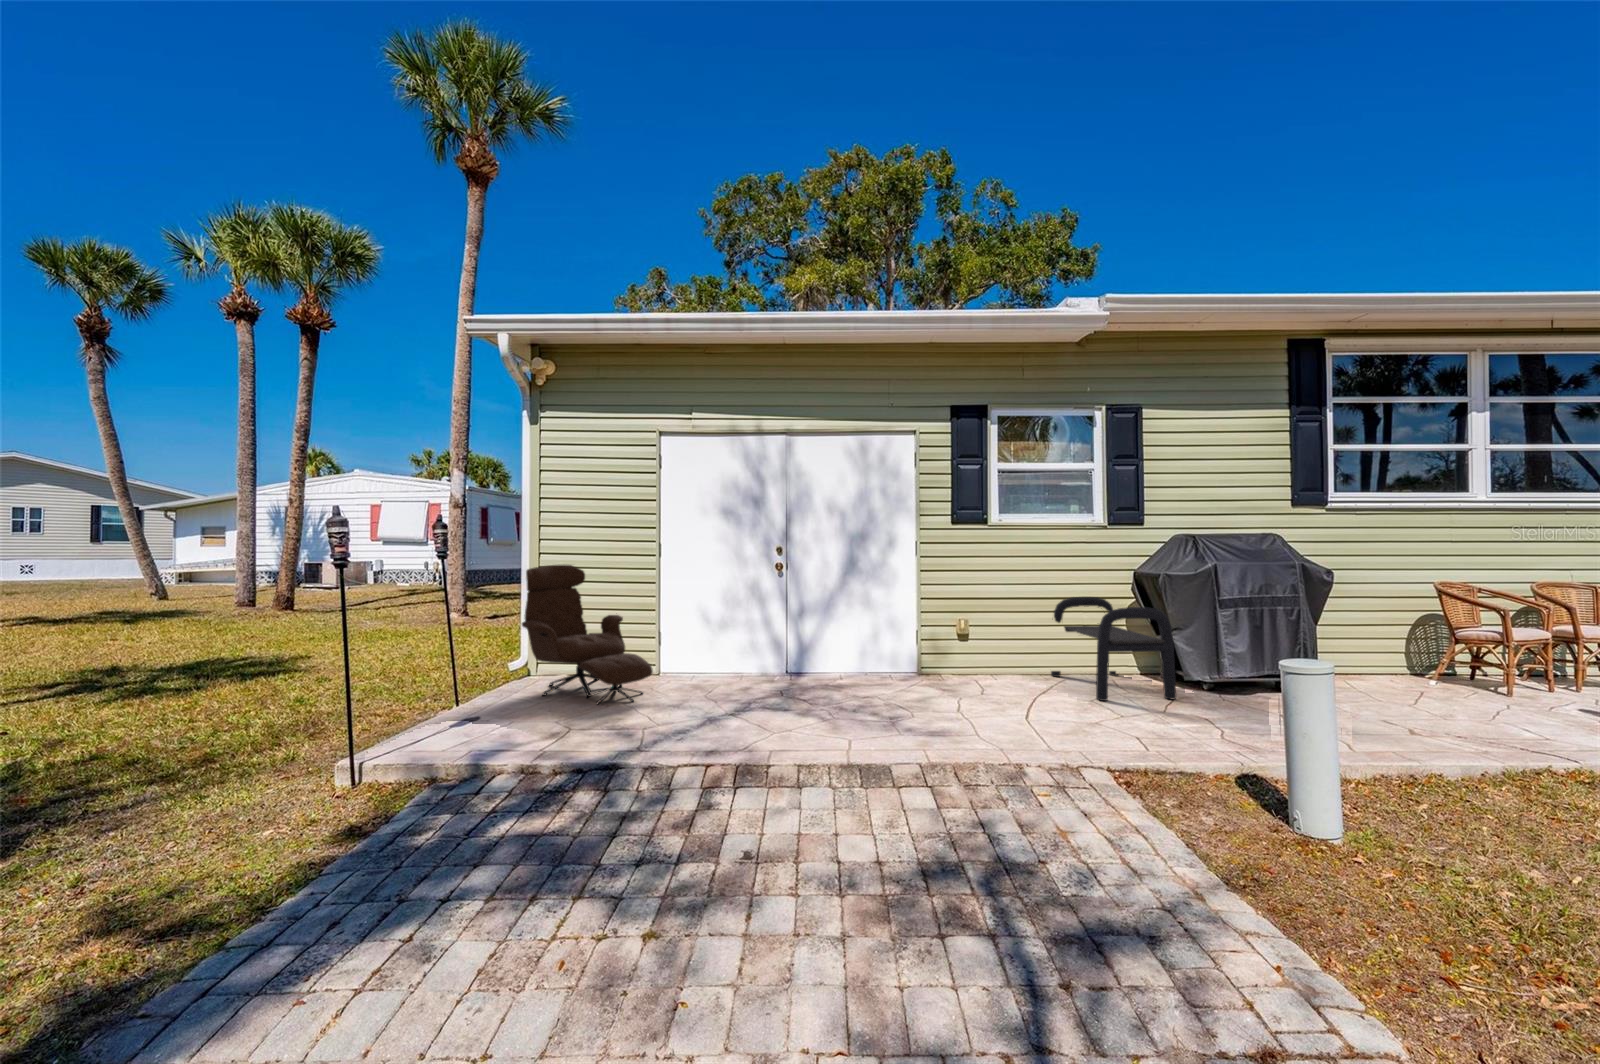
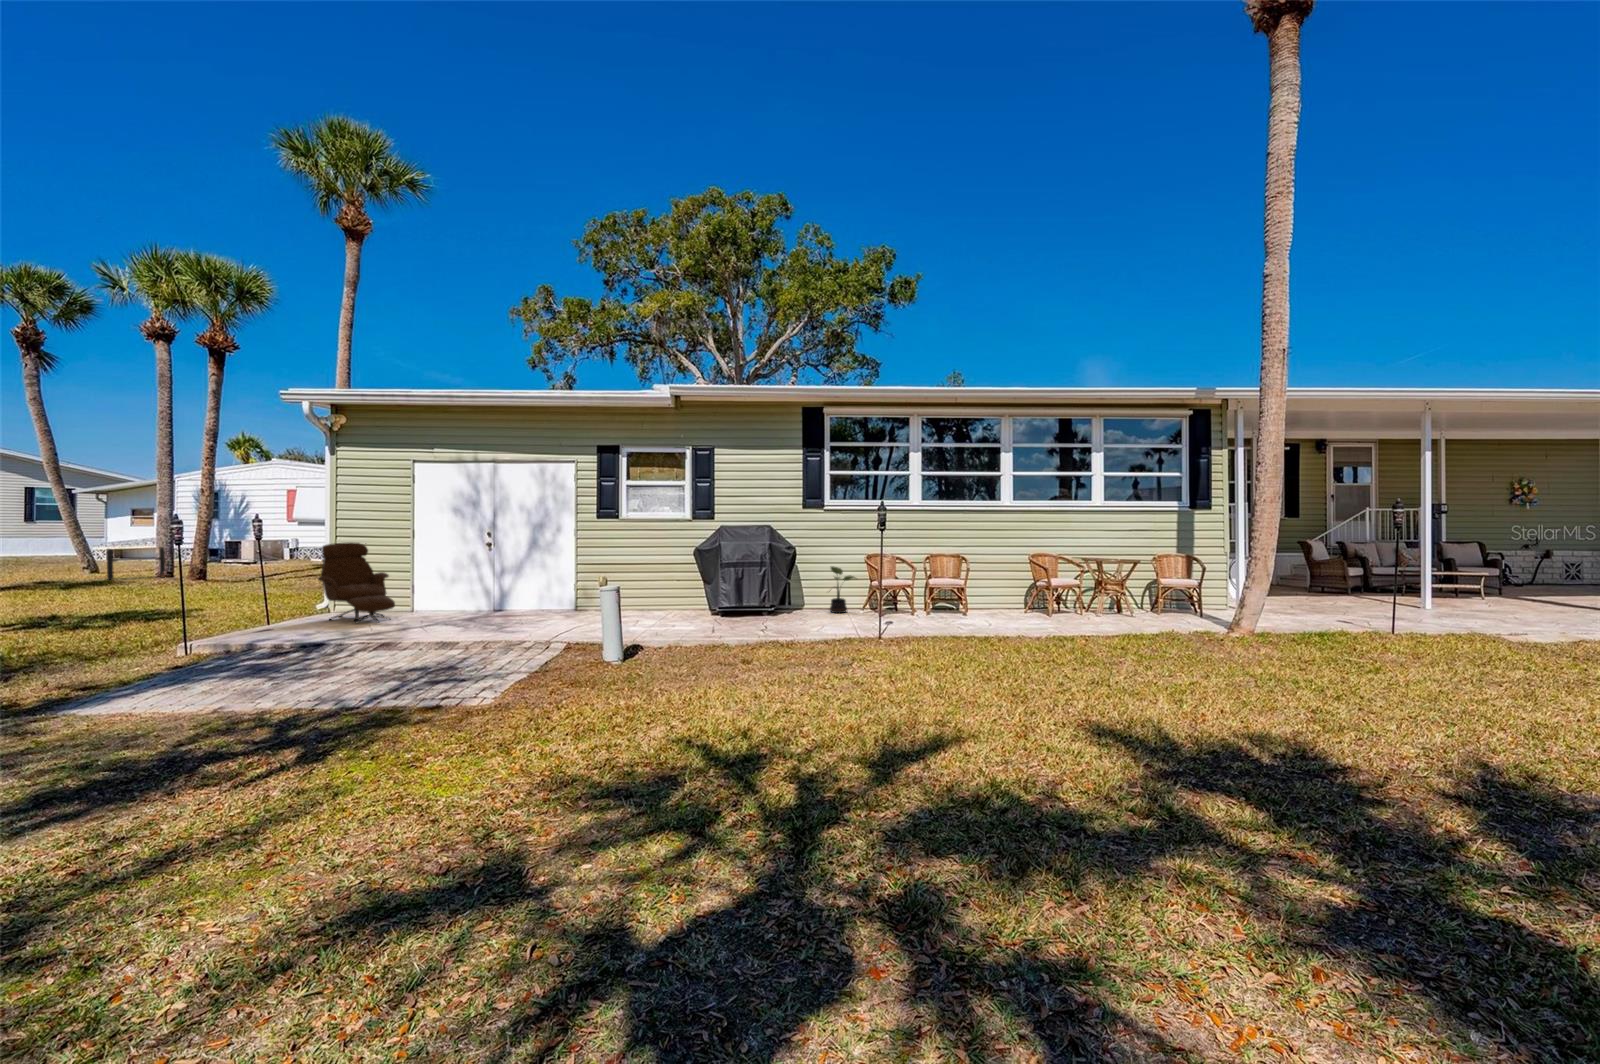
bench: present [1051,597,1176,701] -> present [107,548,165,580]
potted plant: none [1344,601,1412,683] -> present [830,566,855,613]

